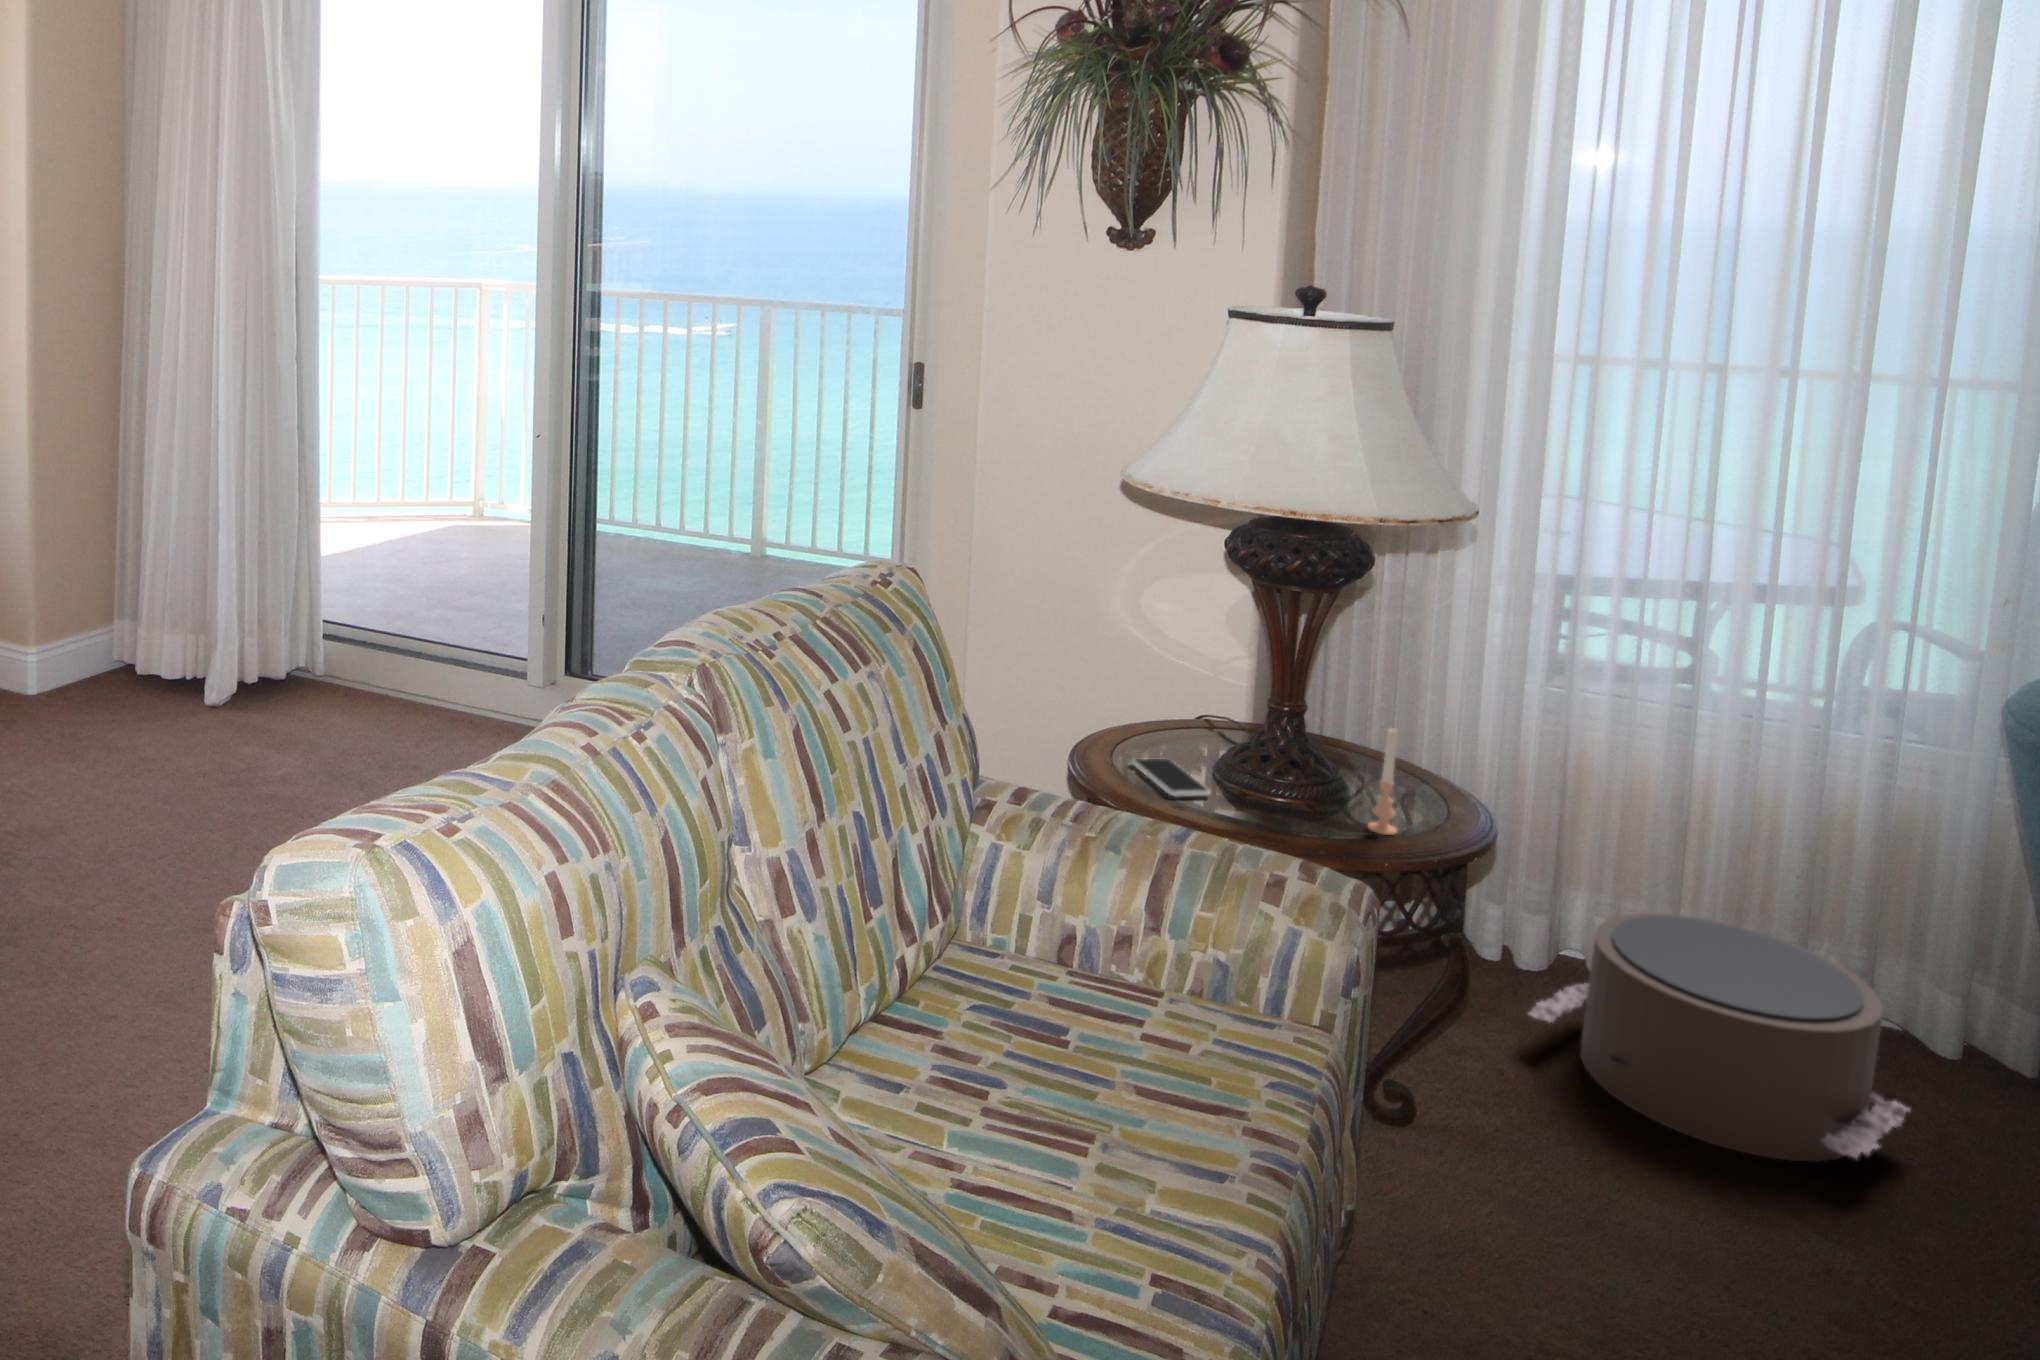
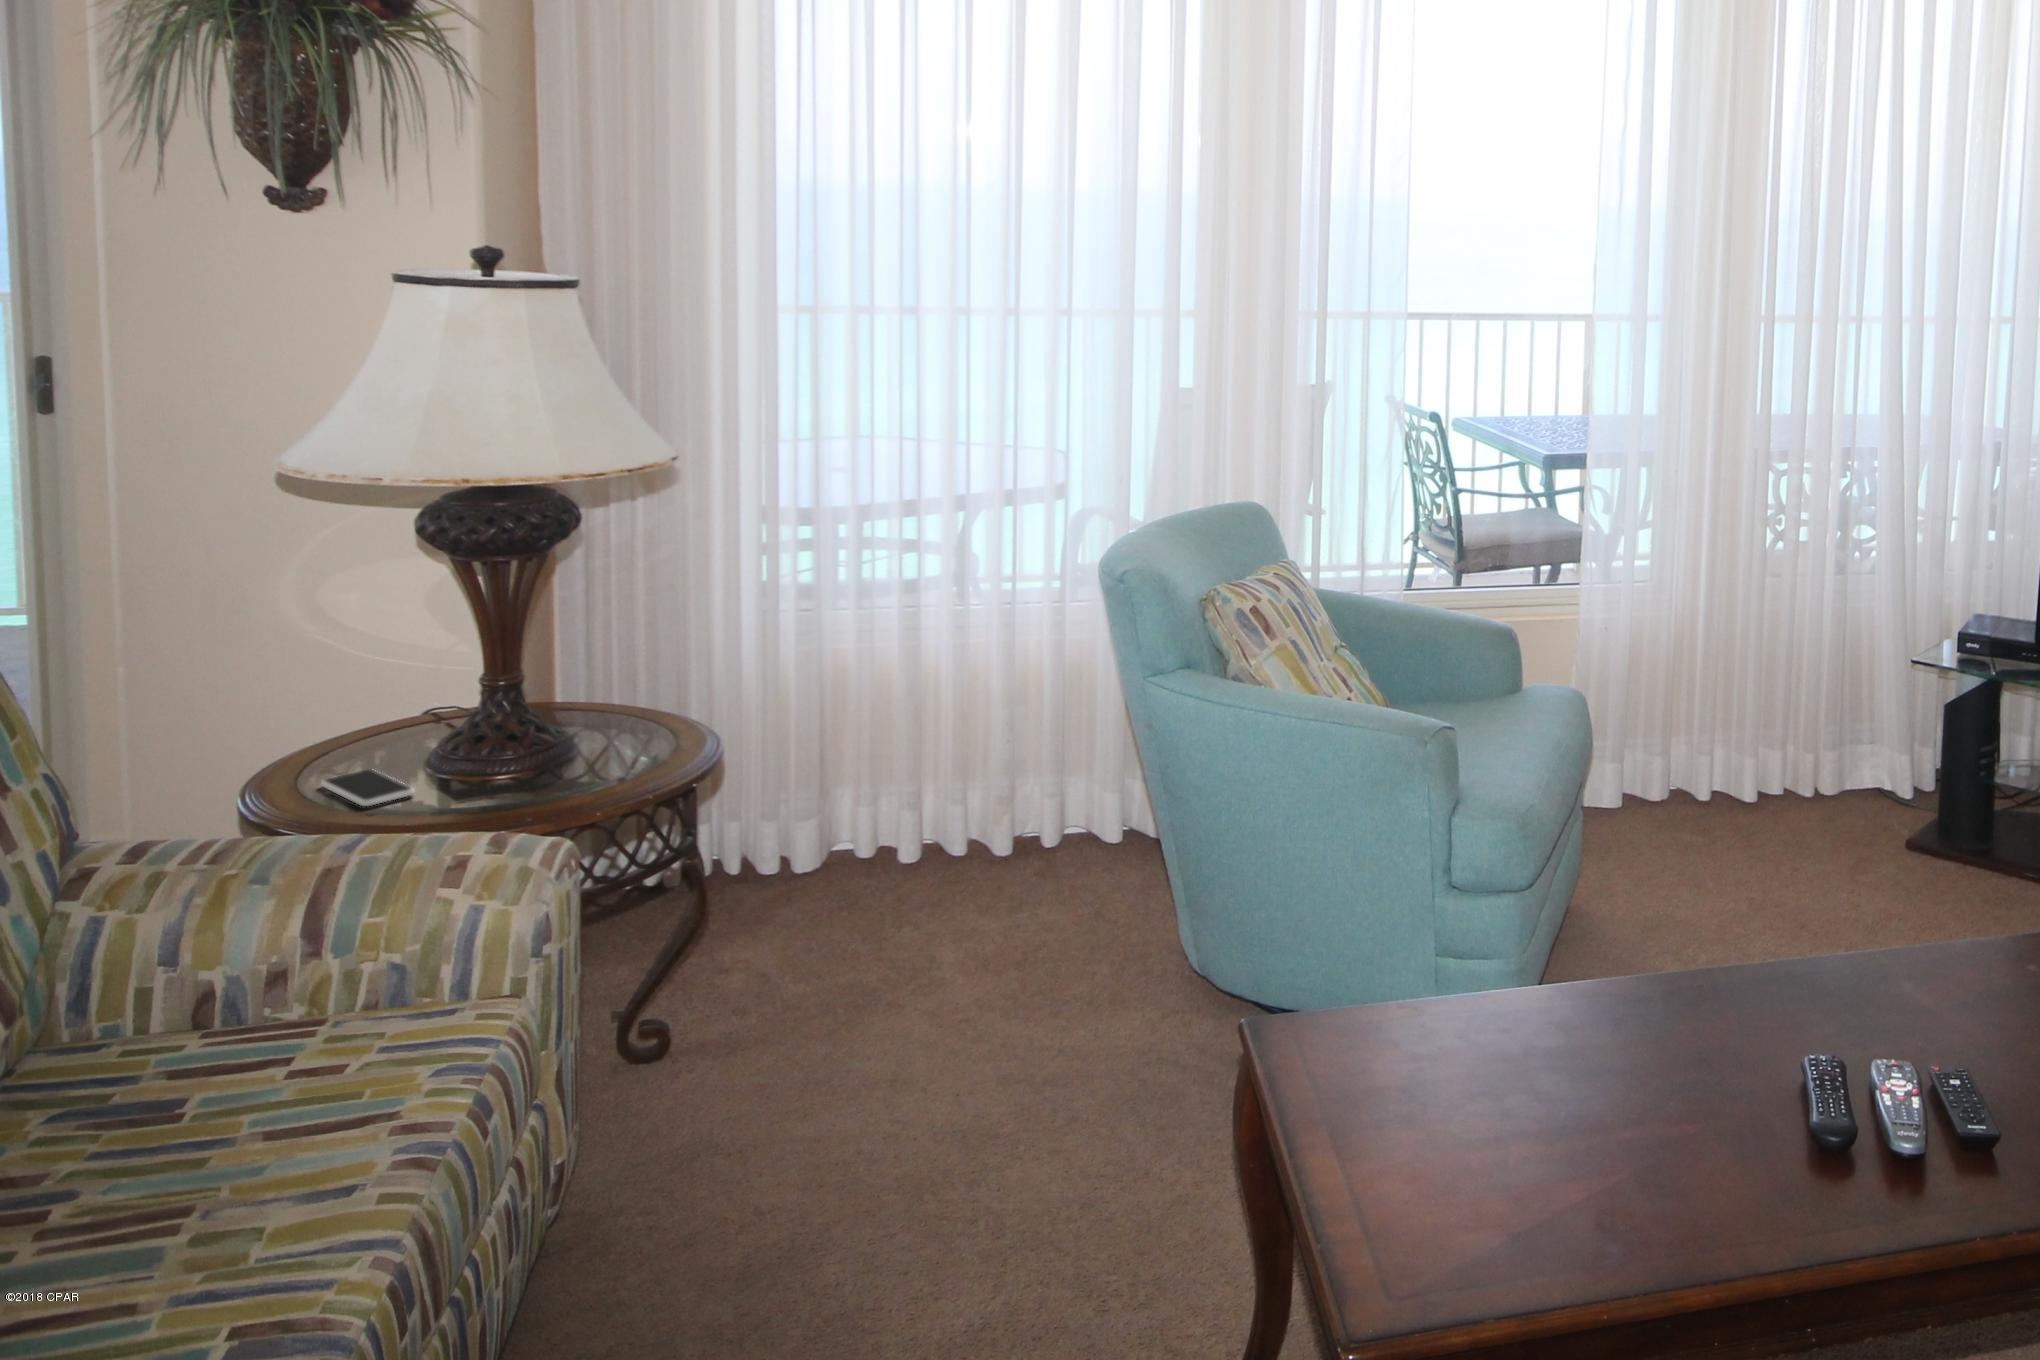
candle: present [1368,728,1397,835] -> none [590,674,620,782]
pouf: present [1529,913,1910,1161] -> none [793,779,1078,968]

